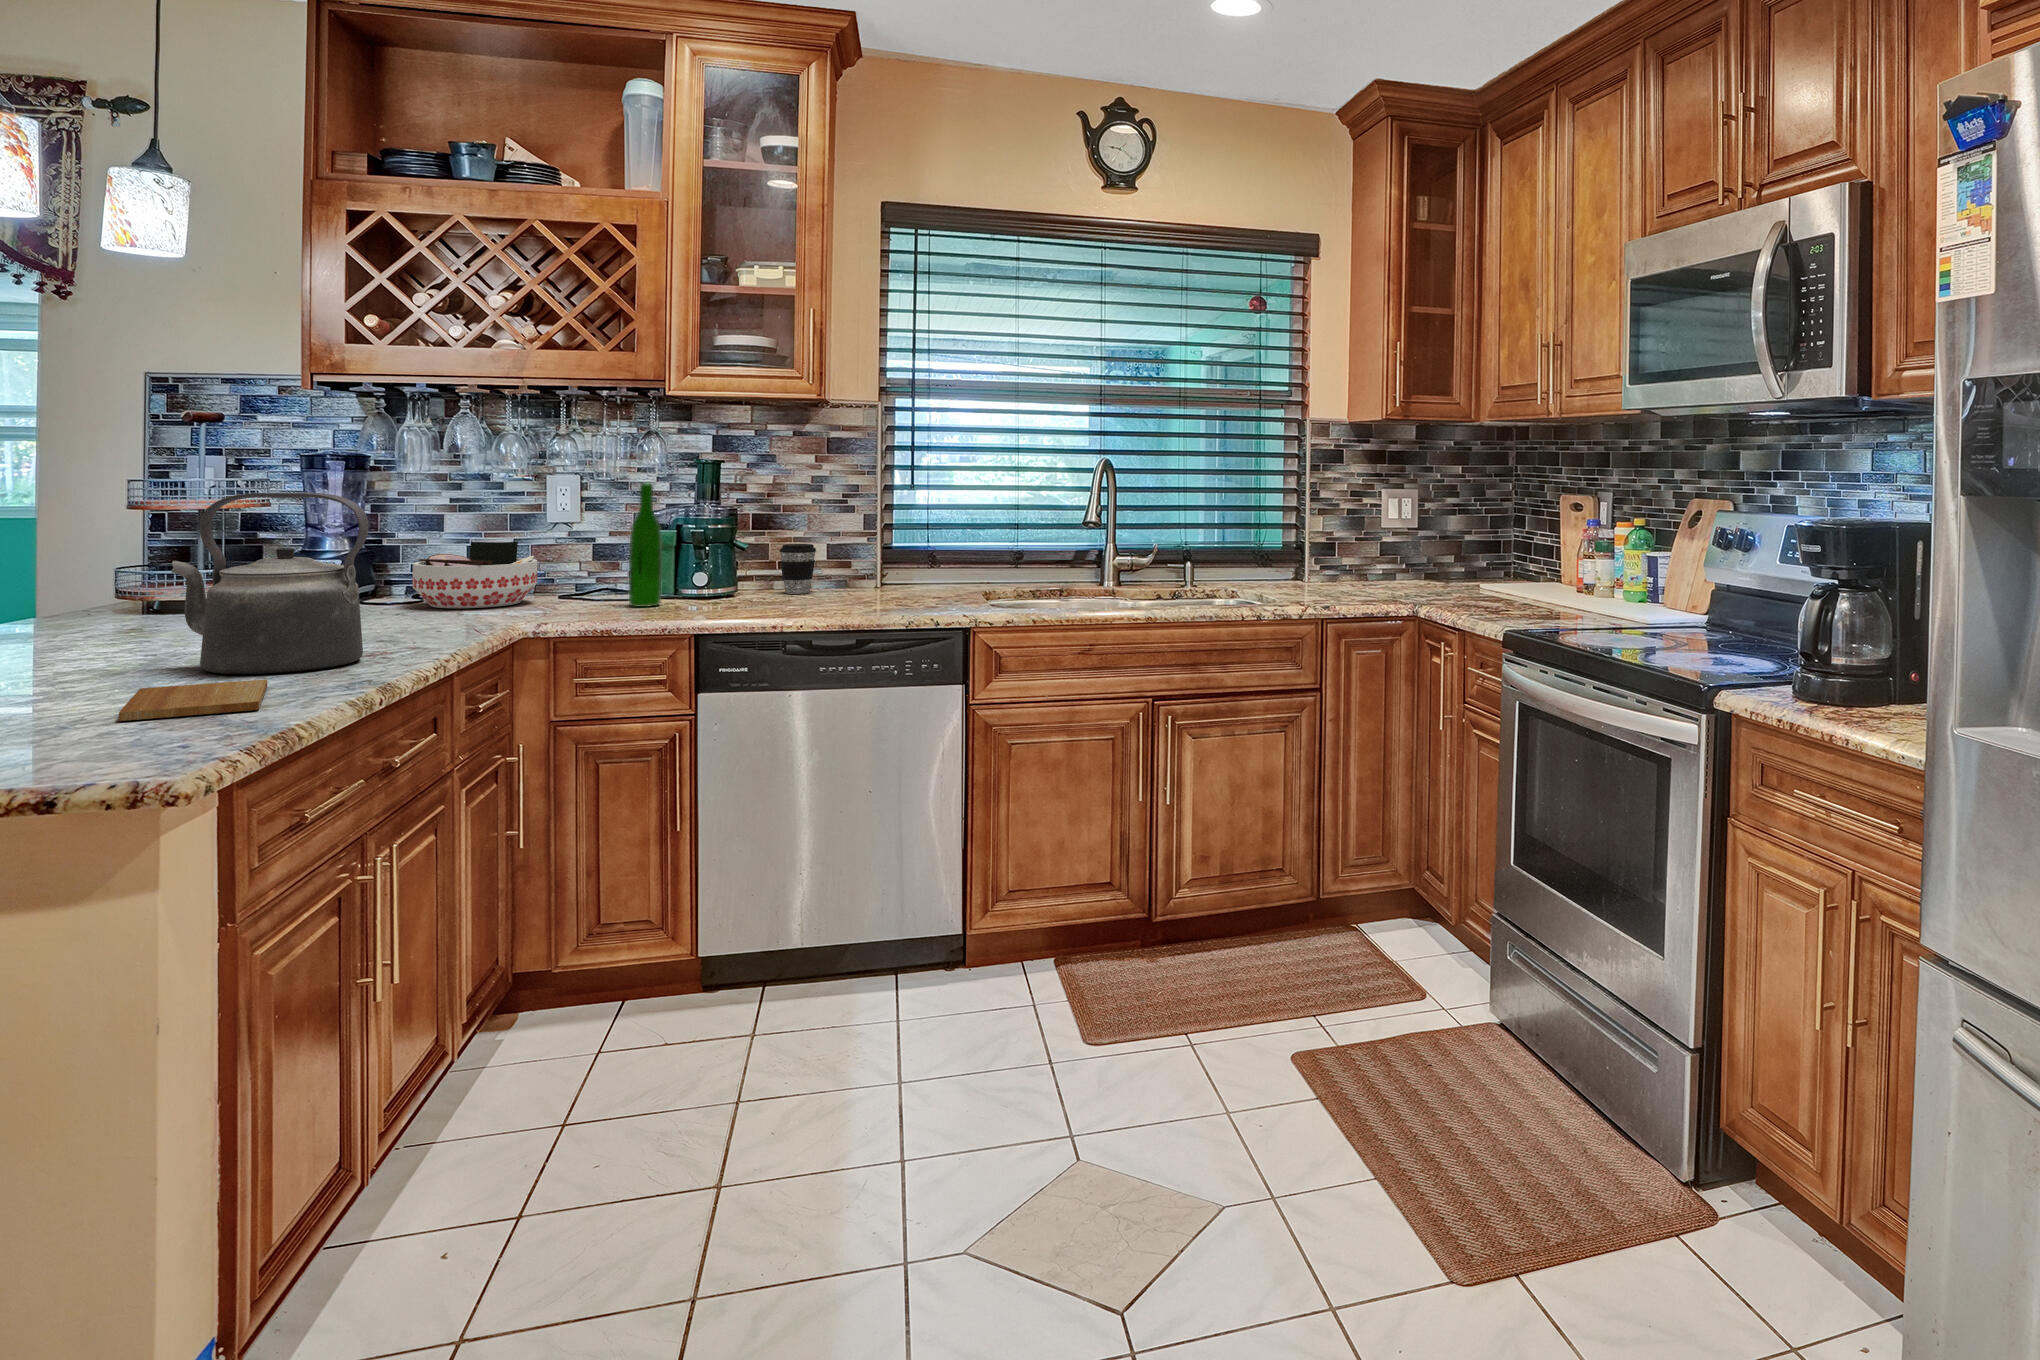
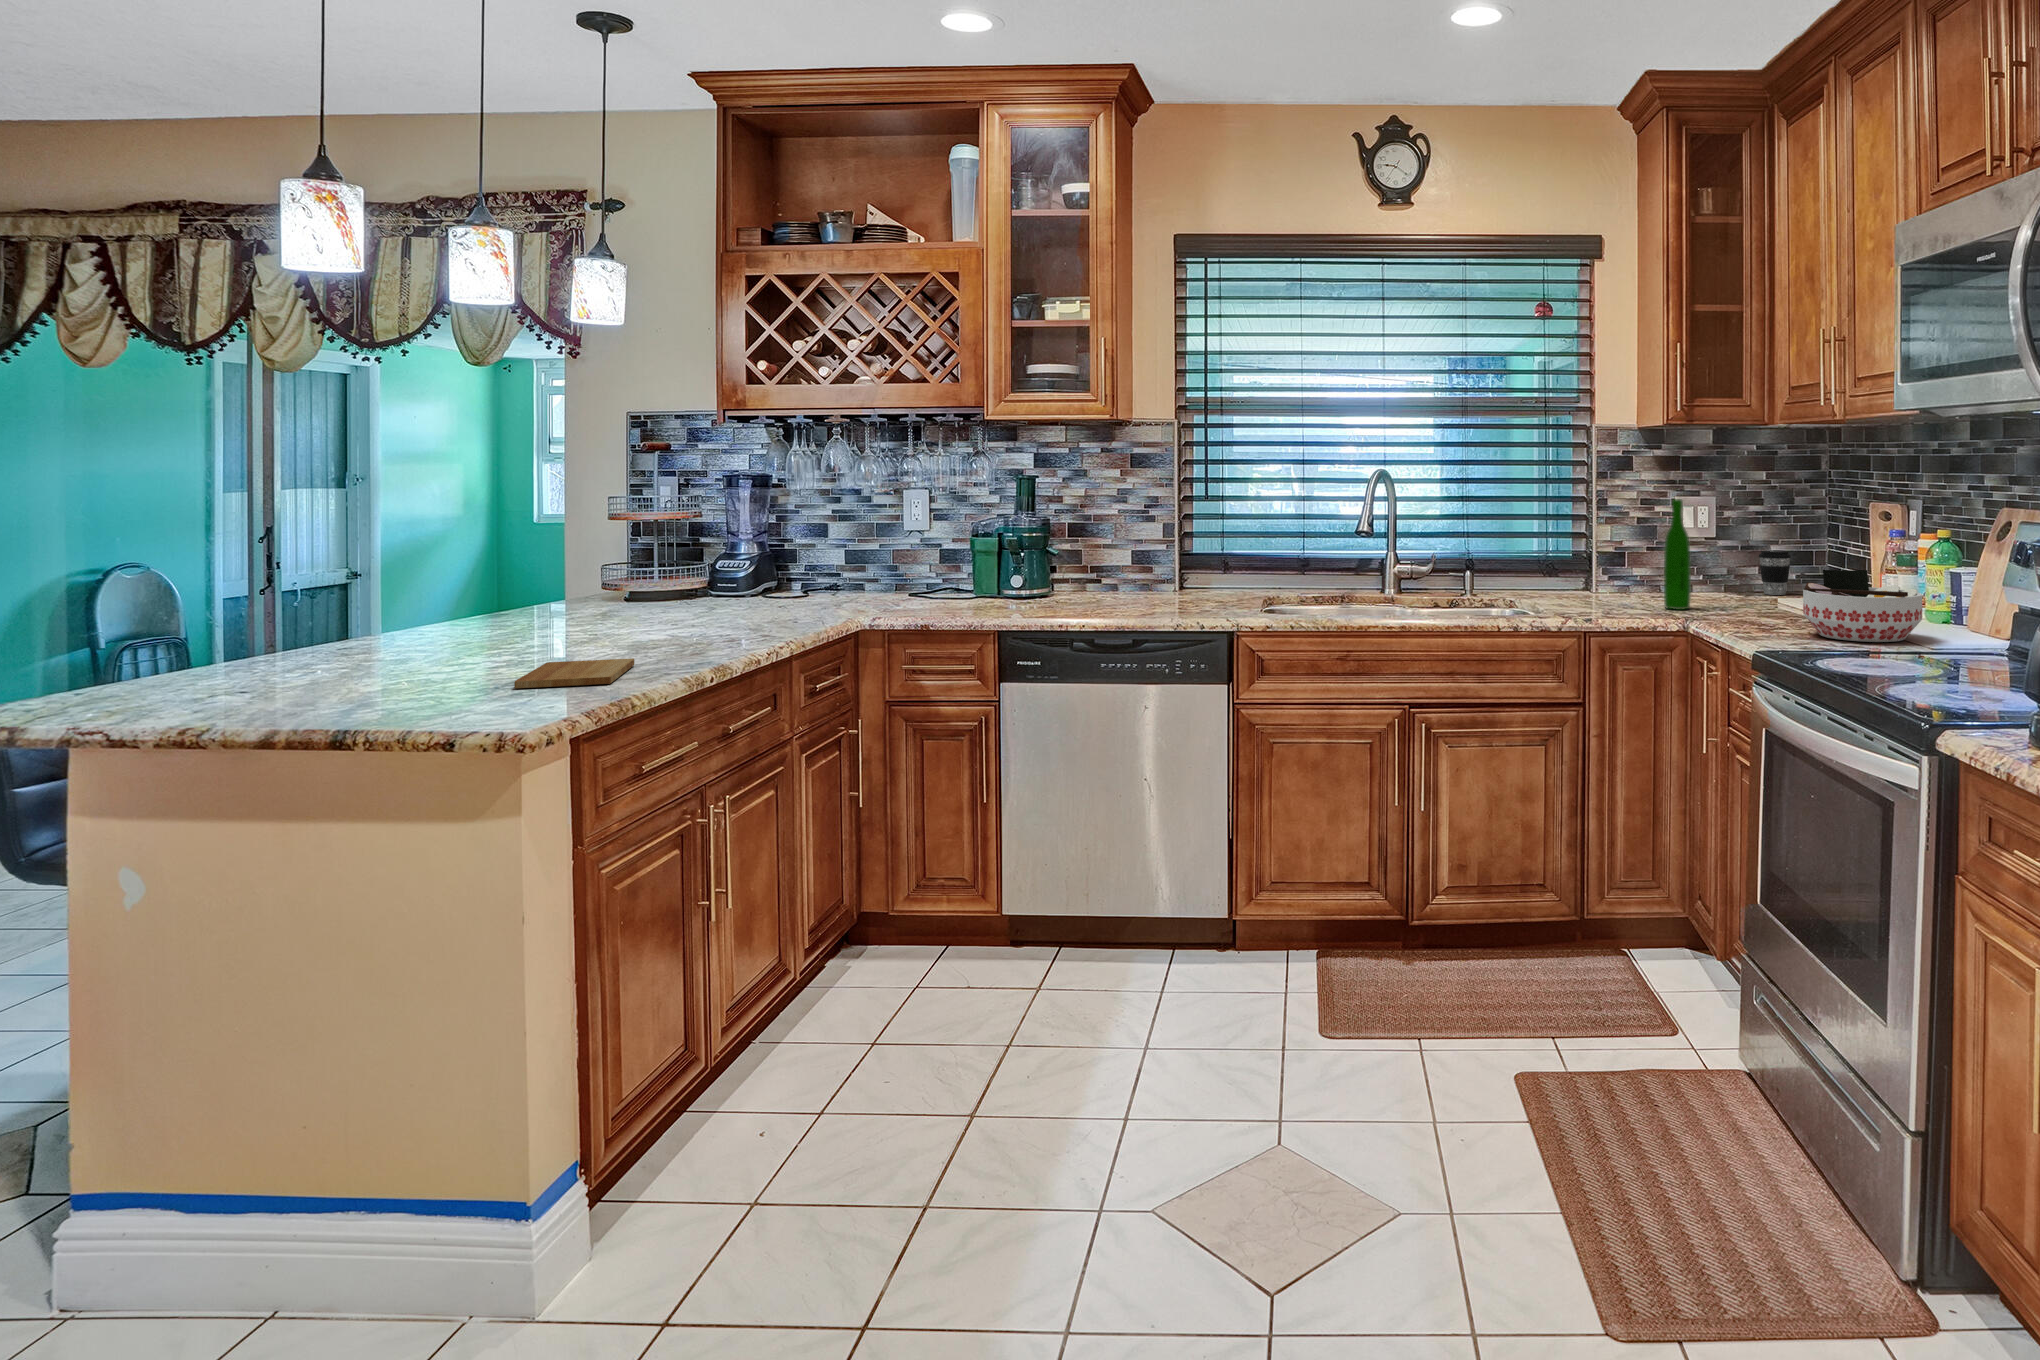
wine bottle: present [629,483,662,607] -> present [1664,499,1691,610]
kettle: present [171,492,369,674] -> none [590,505,721,653]
bowl: present [413,542,537,608] -> present [1803,570,1922,642]
coffee cup: present [779,544,816,594] -> present [1759,550,1791,595]

